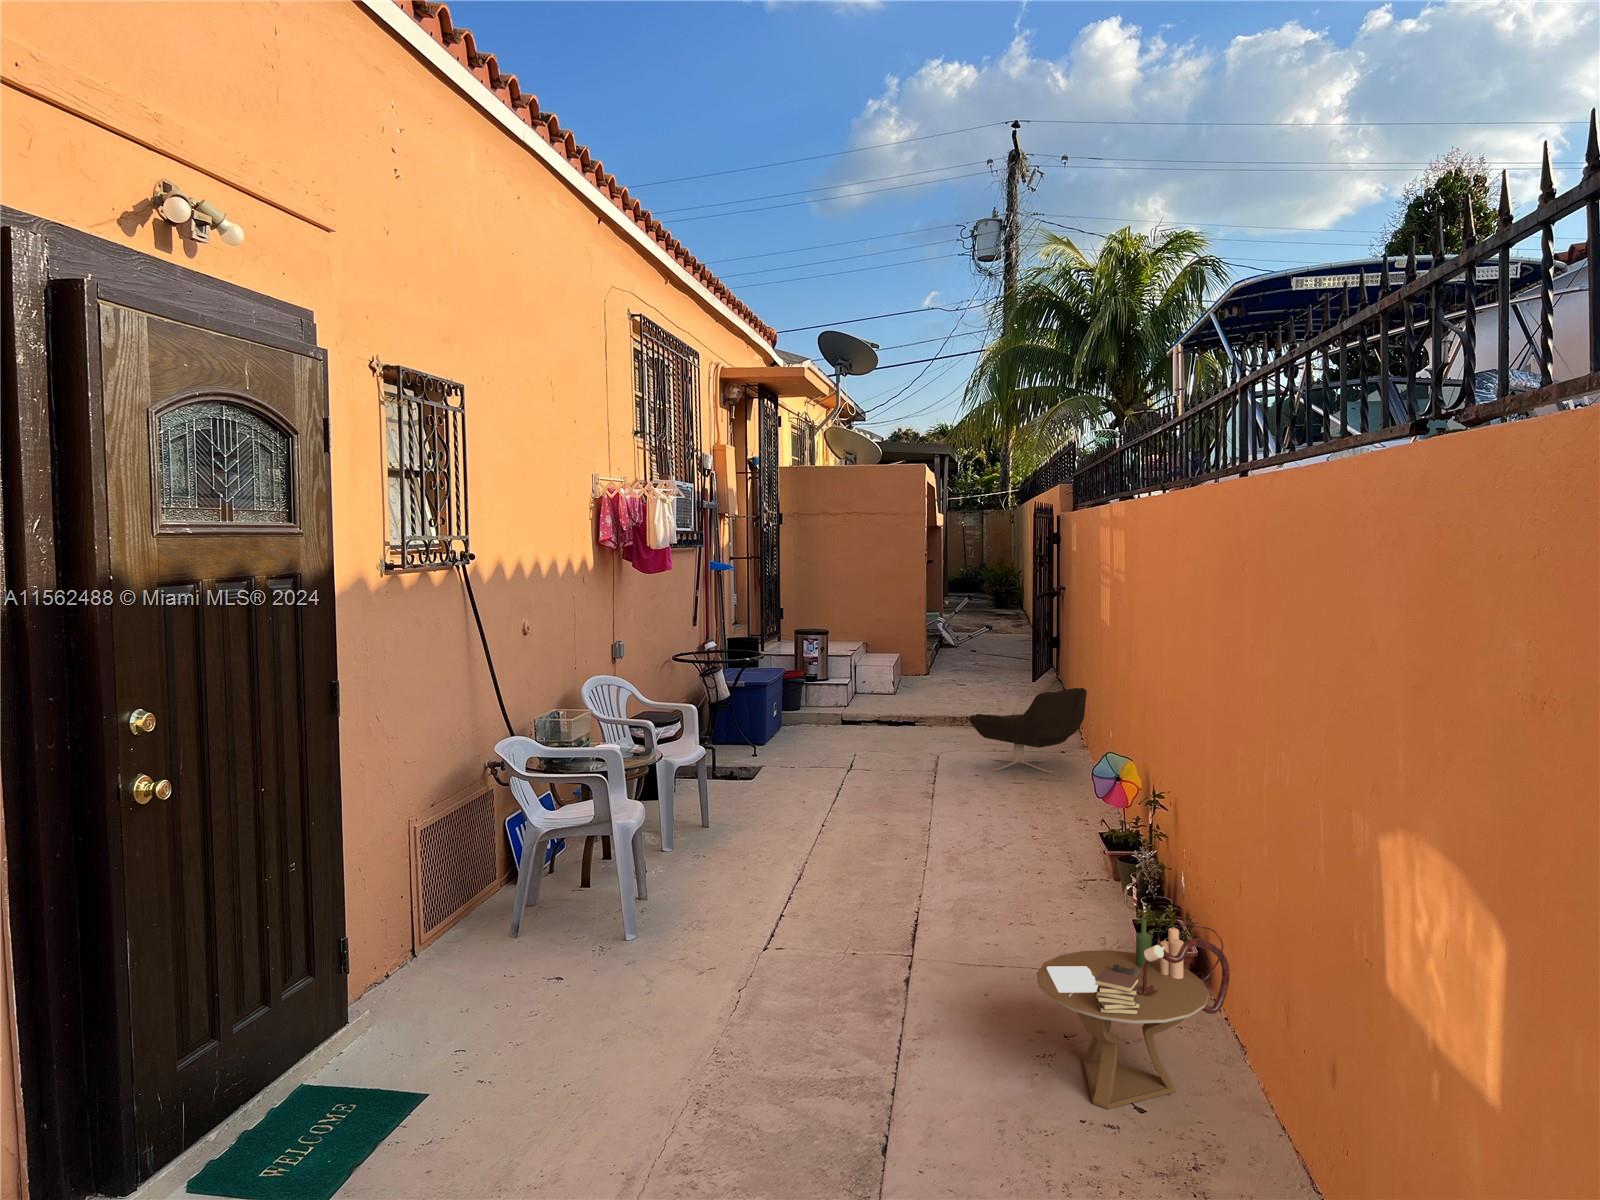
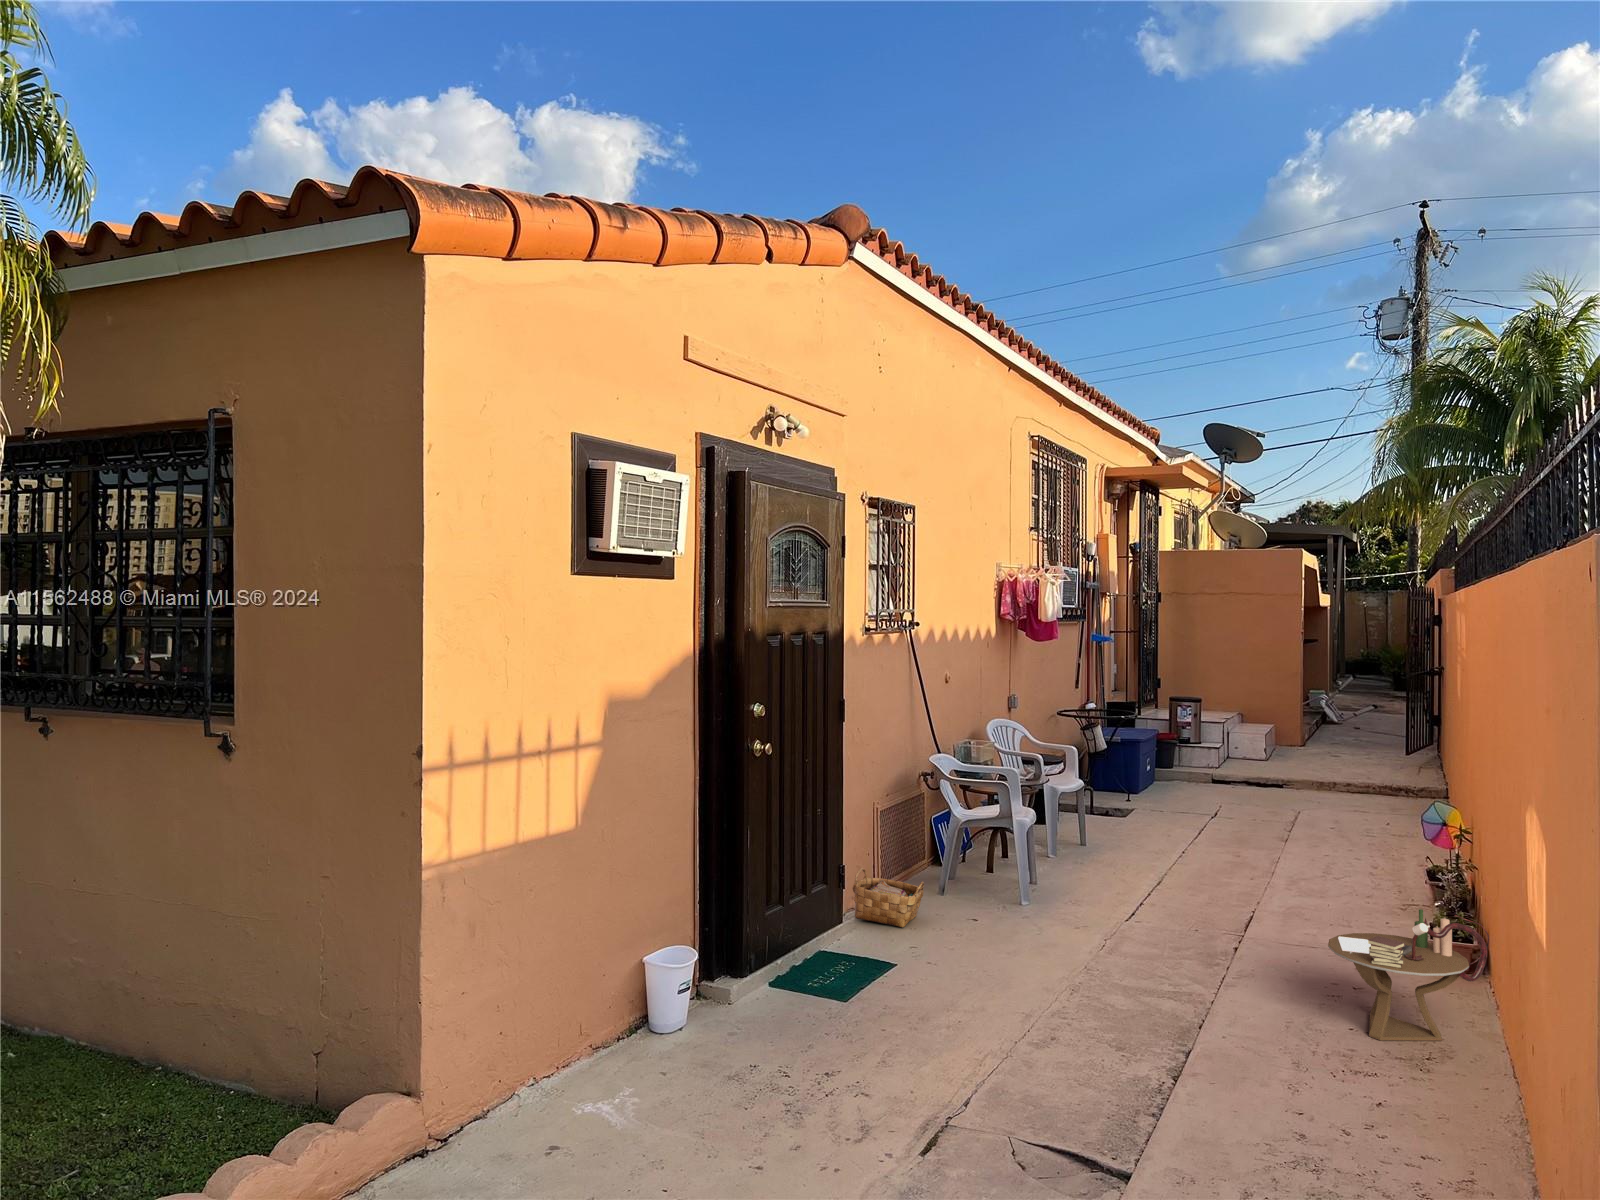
lounge chair: present [969,688,1087,773] -> none [1330,760,1451,837]
woven basket: none [370,927,484,1013] -> present [852,868,924,928]

